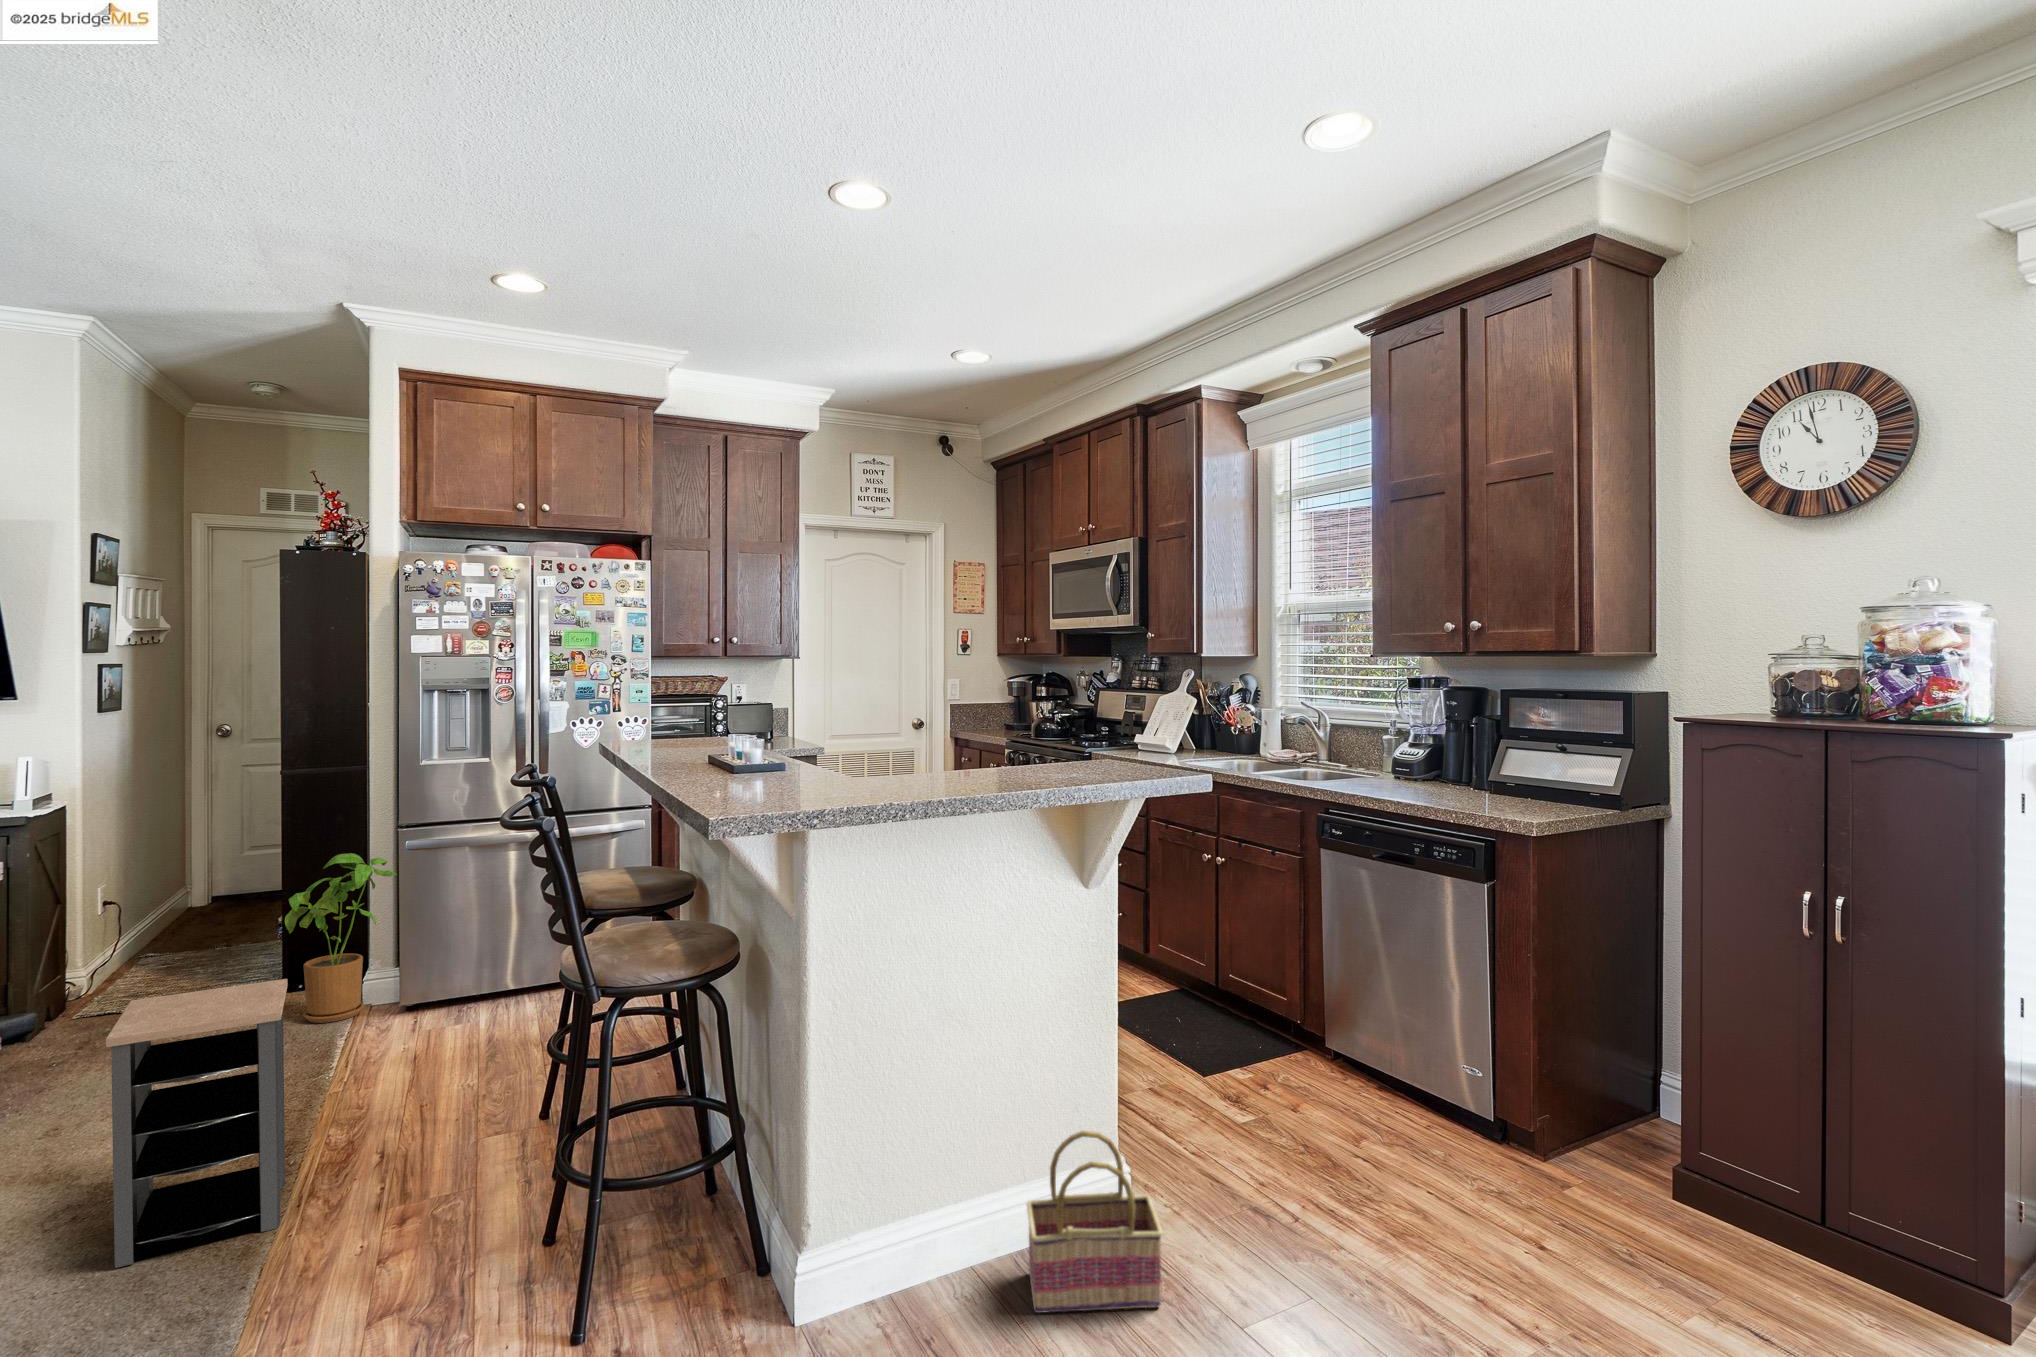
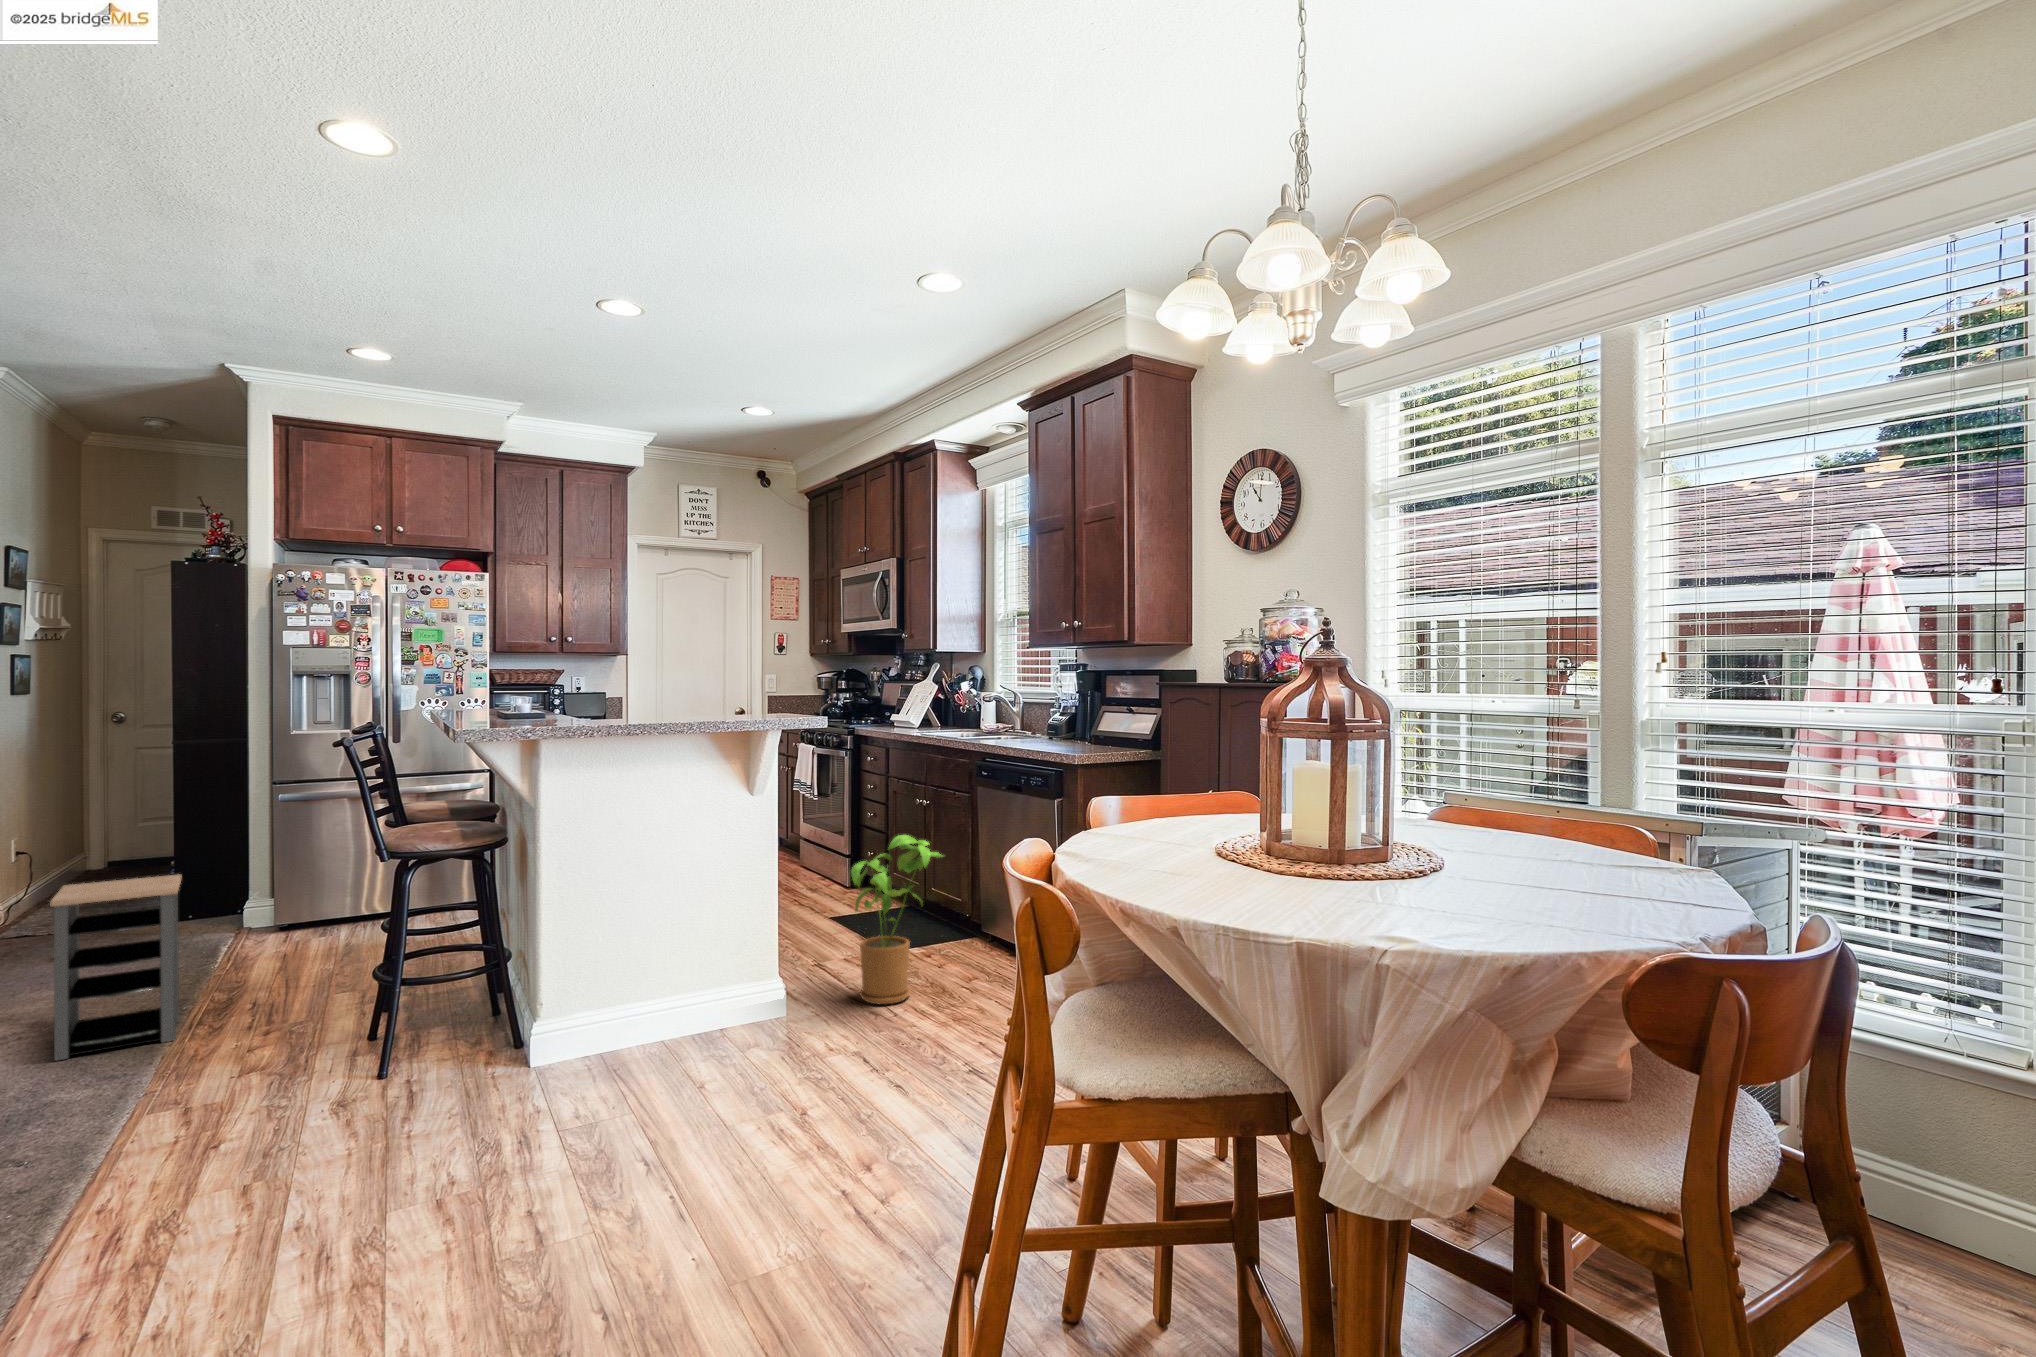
house plant: present [285,853,397,1023] -> present [851,835,942,1004]
basket: present [1027,1131,1163,1313] -> none [690,950,782,1060]

